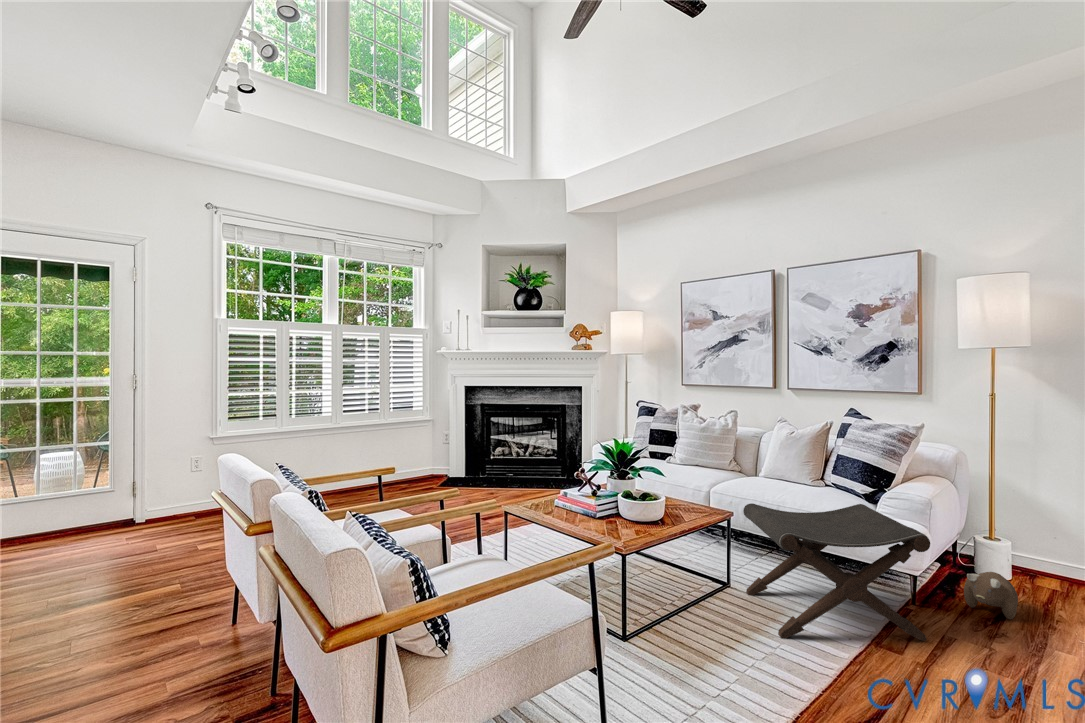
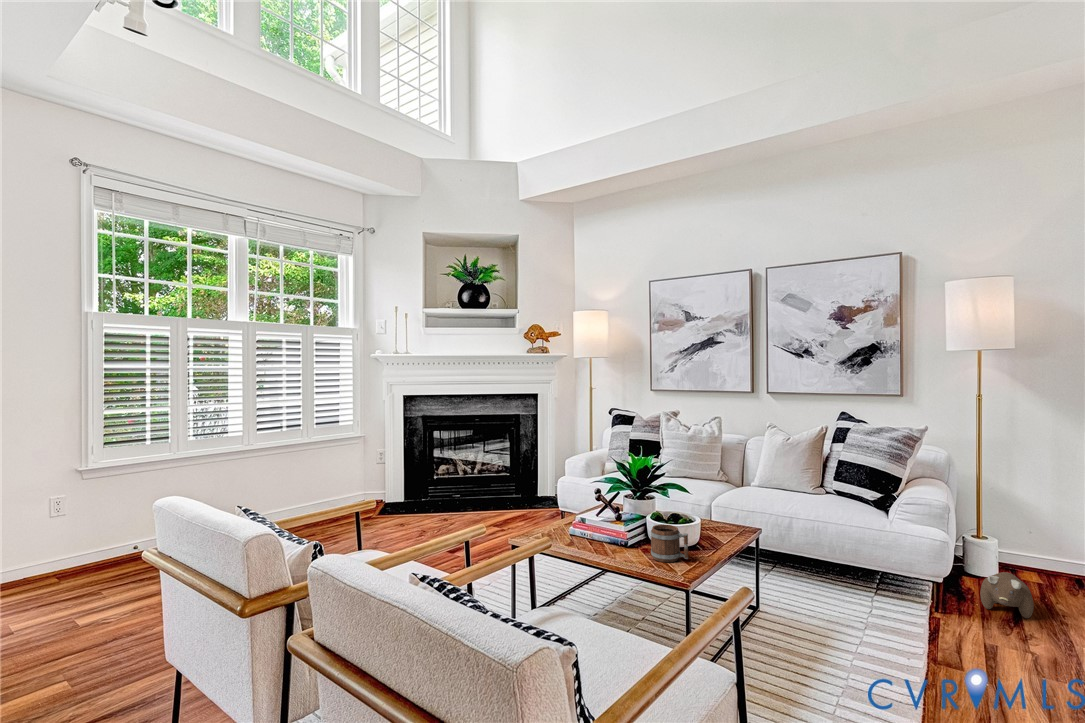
mug: none [610,499,640,532] -> present [651,524,688,562]
footstool: present [743,503,930,641] -> none [775,512,980,666]

